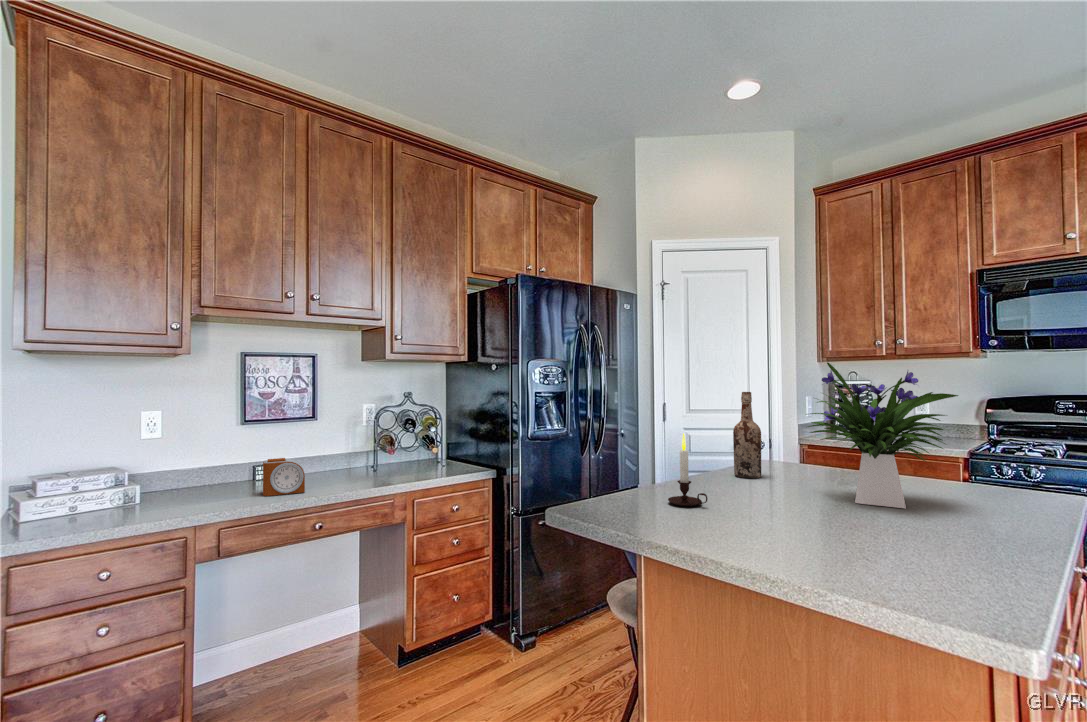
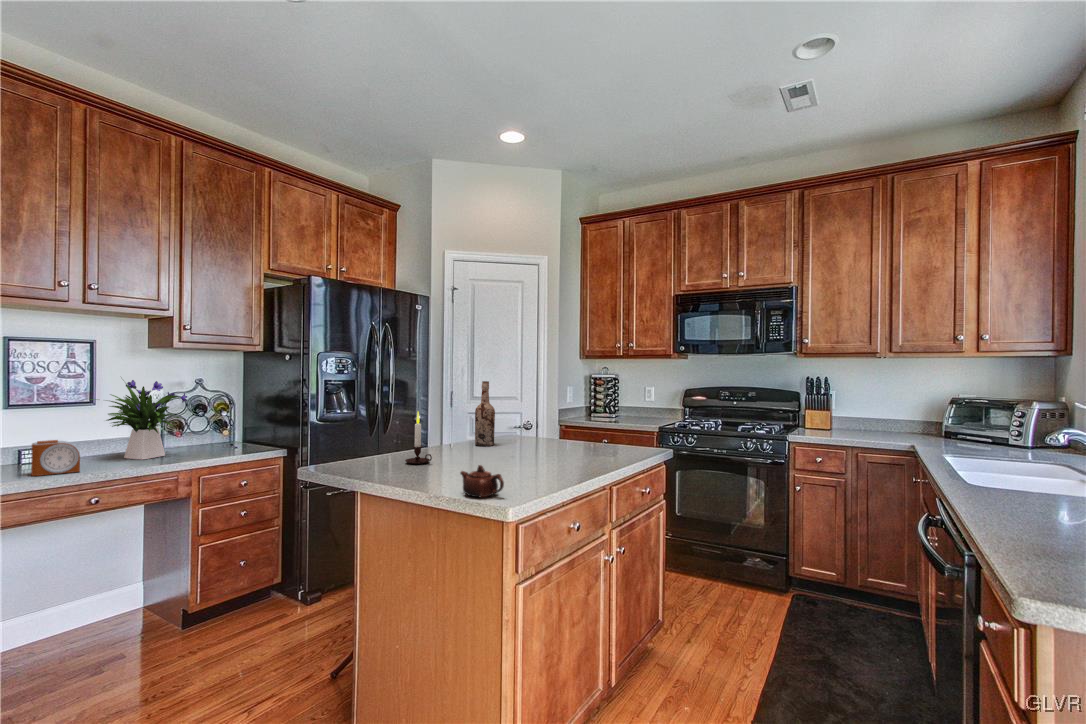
flower arrangement: present [808,362,958,508] -> present [106,380,187,460]
teapot: none [809,530,906,587] -> present [460,465,504,497]

